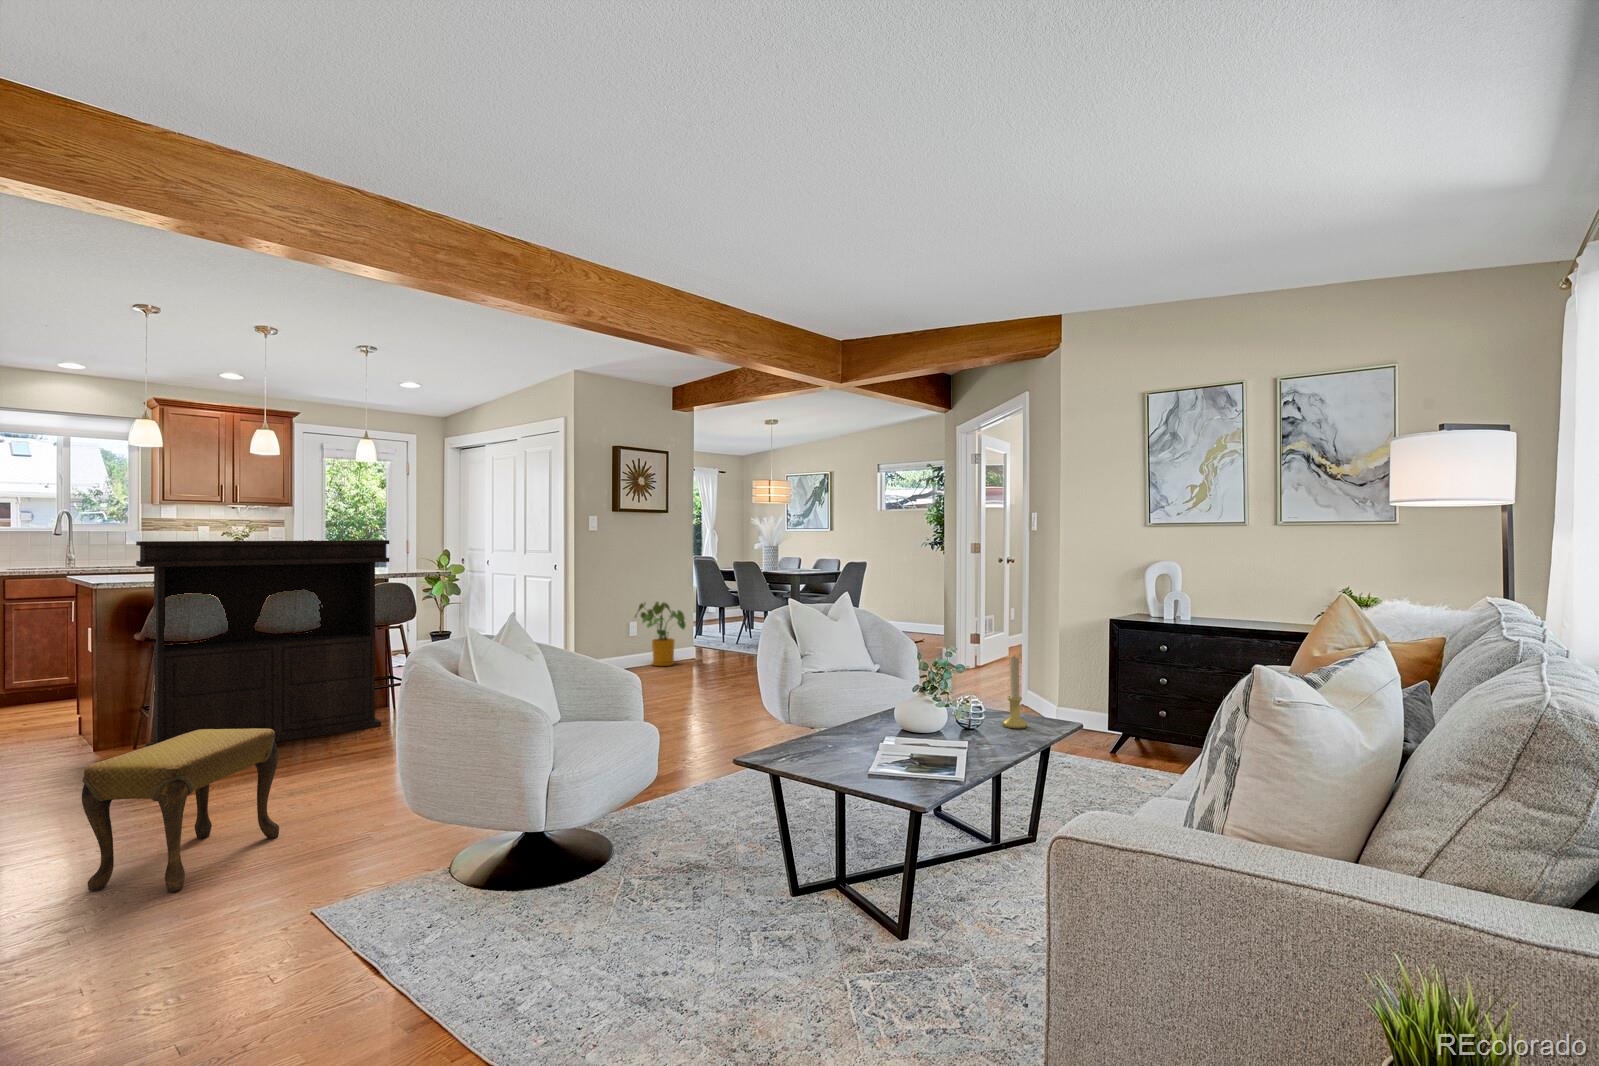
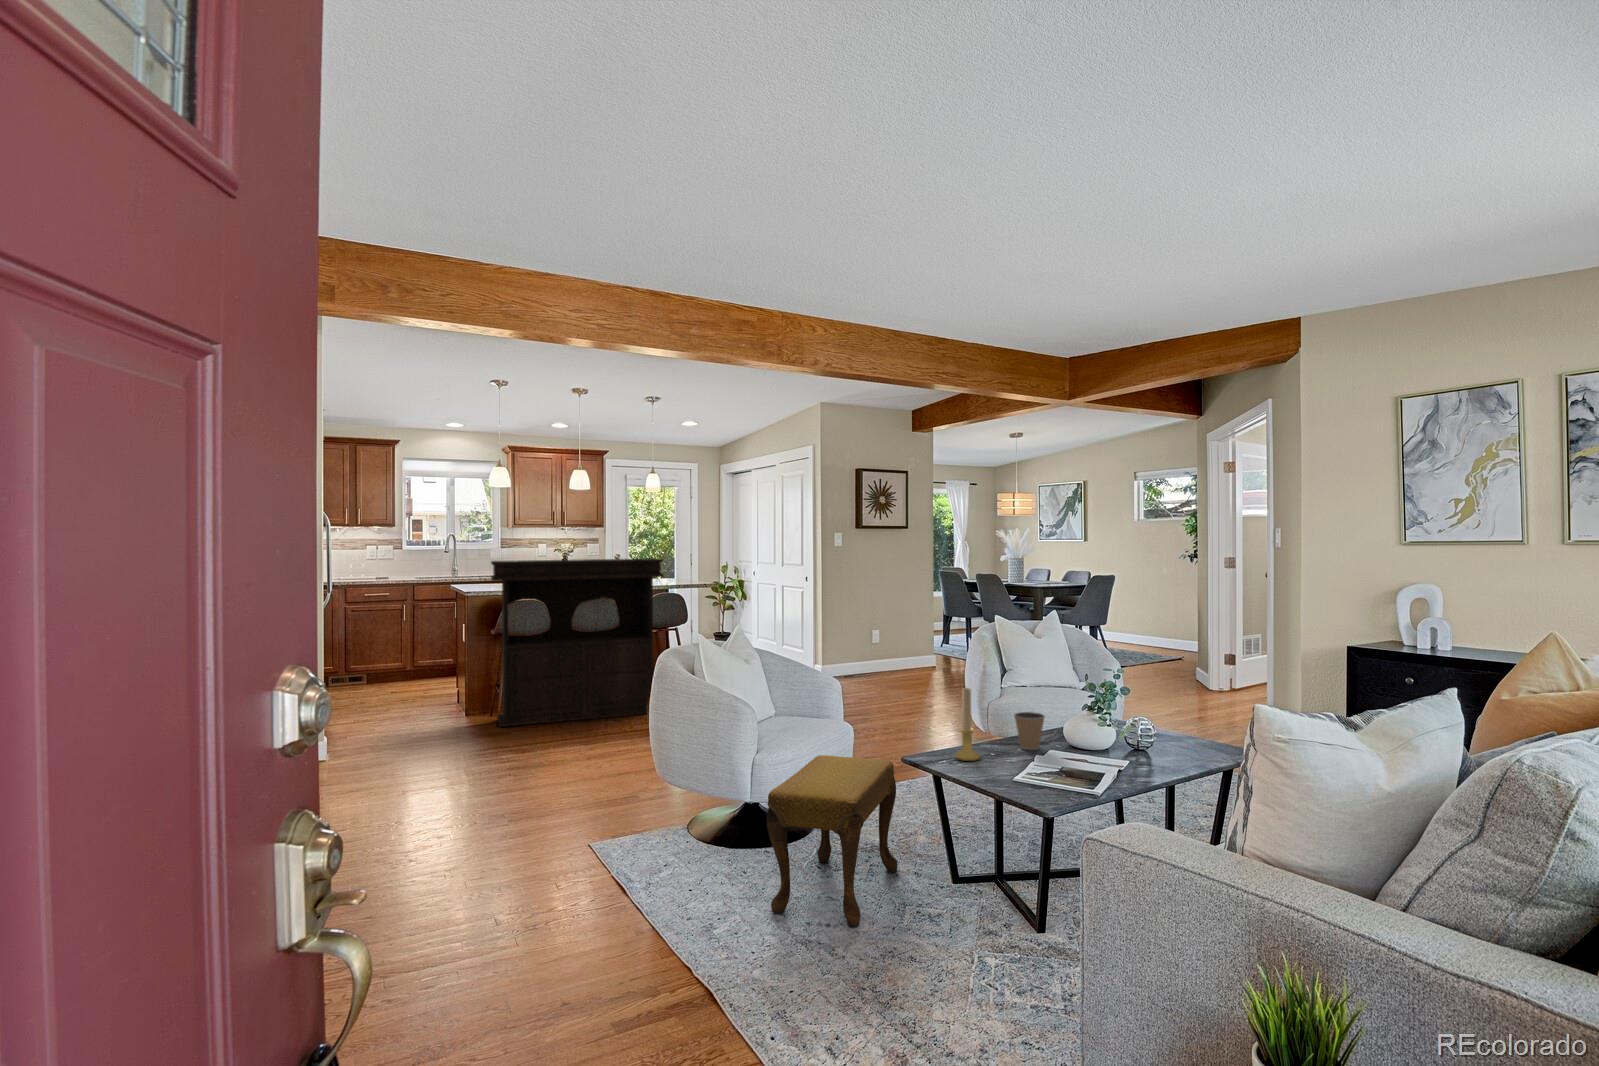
house plant: present [635,602,686,666] -> none [876,612,923,673]
candle holder: present [1002,656,1027,729] -> present [955,688,980,761]
coffee cup: none [849,696,882,737] -> present [1014,712,1045,750]
footstool: present [82,728,279,892] -> present [767,755,897,926]

